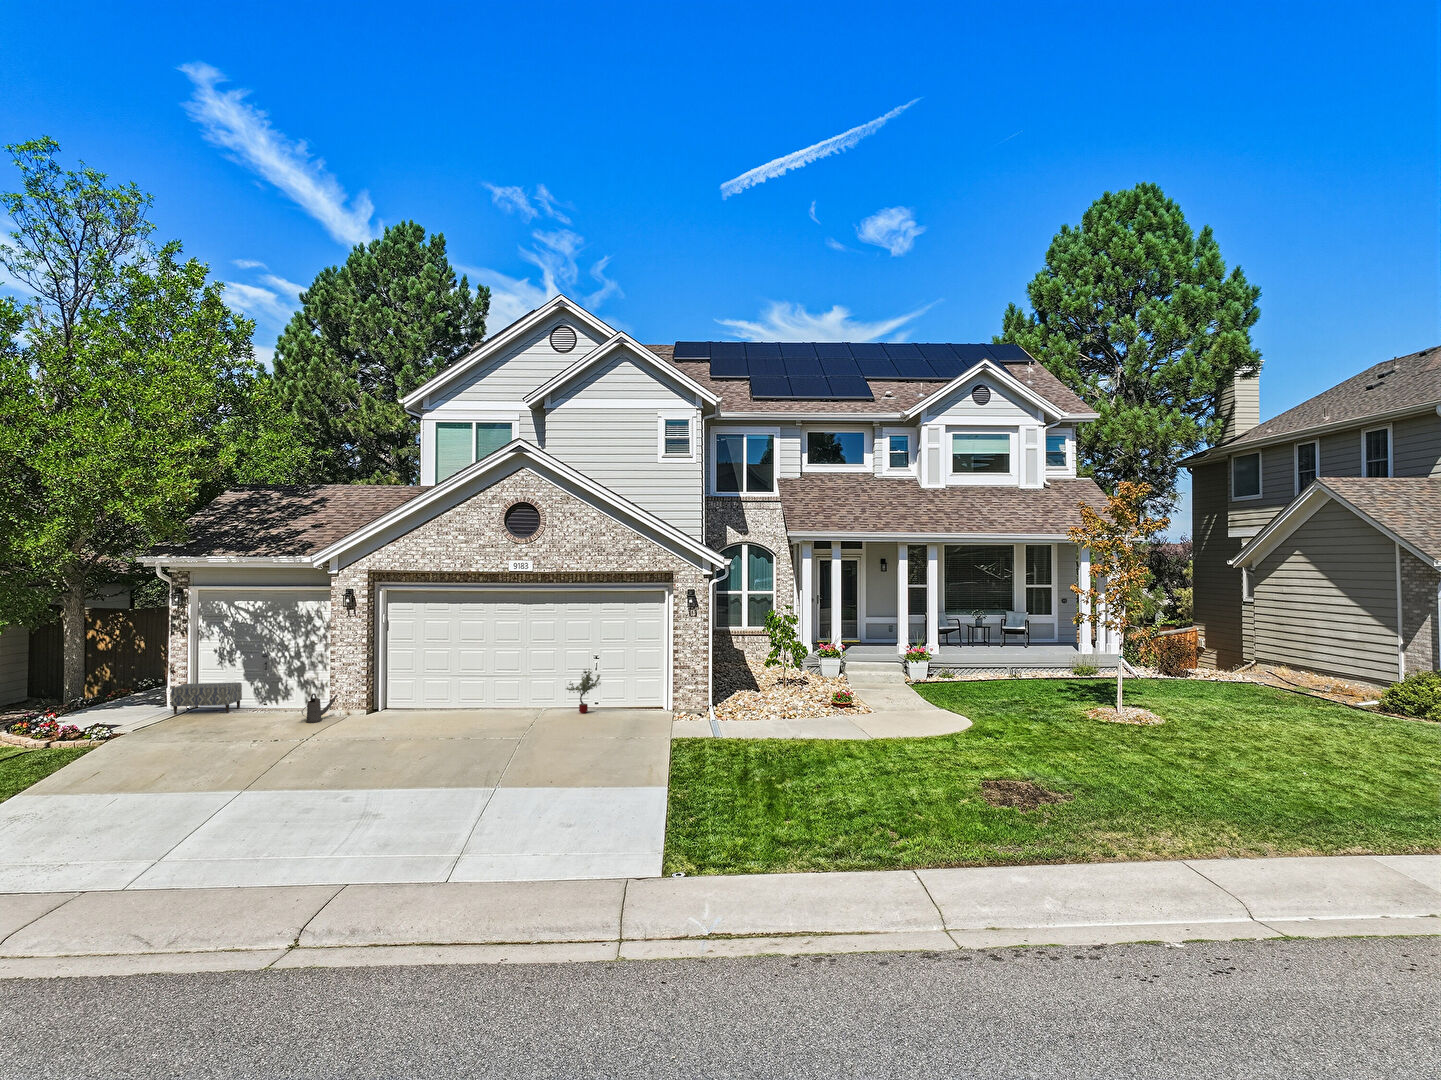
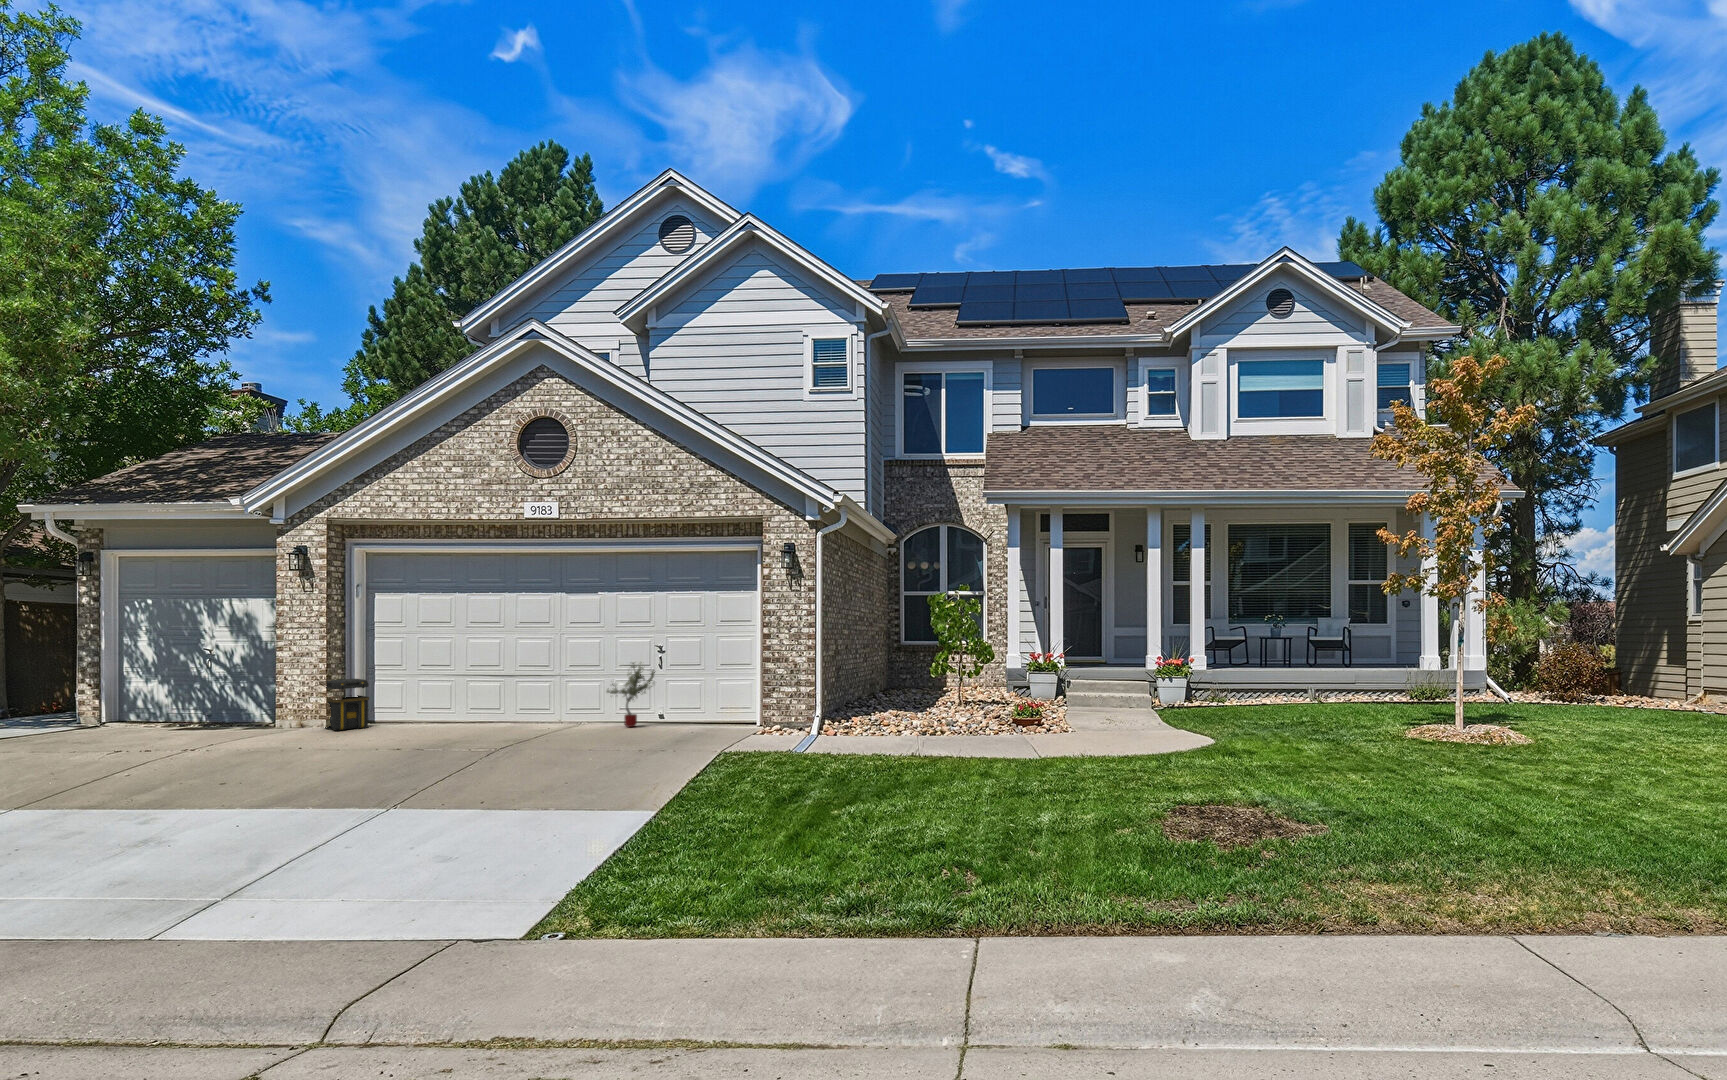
toolbox: none [366,680,399,718] -> present [326,679,369,731]
bench: present [171,683,242,714] -> none [66,685,164,725]
watering can: present [302,693,337,723] -> none [230,693,284,734]

